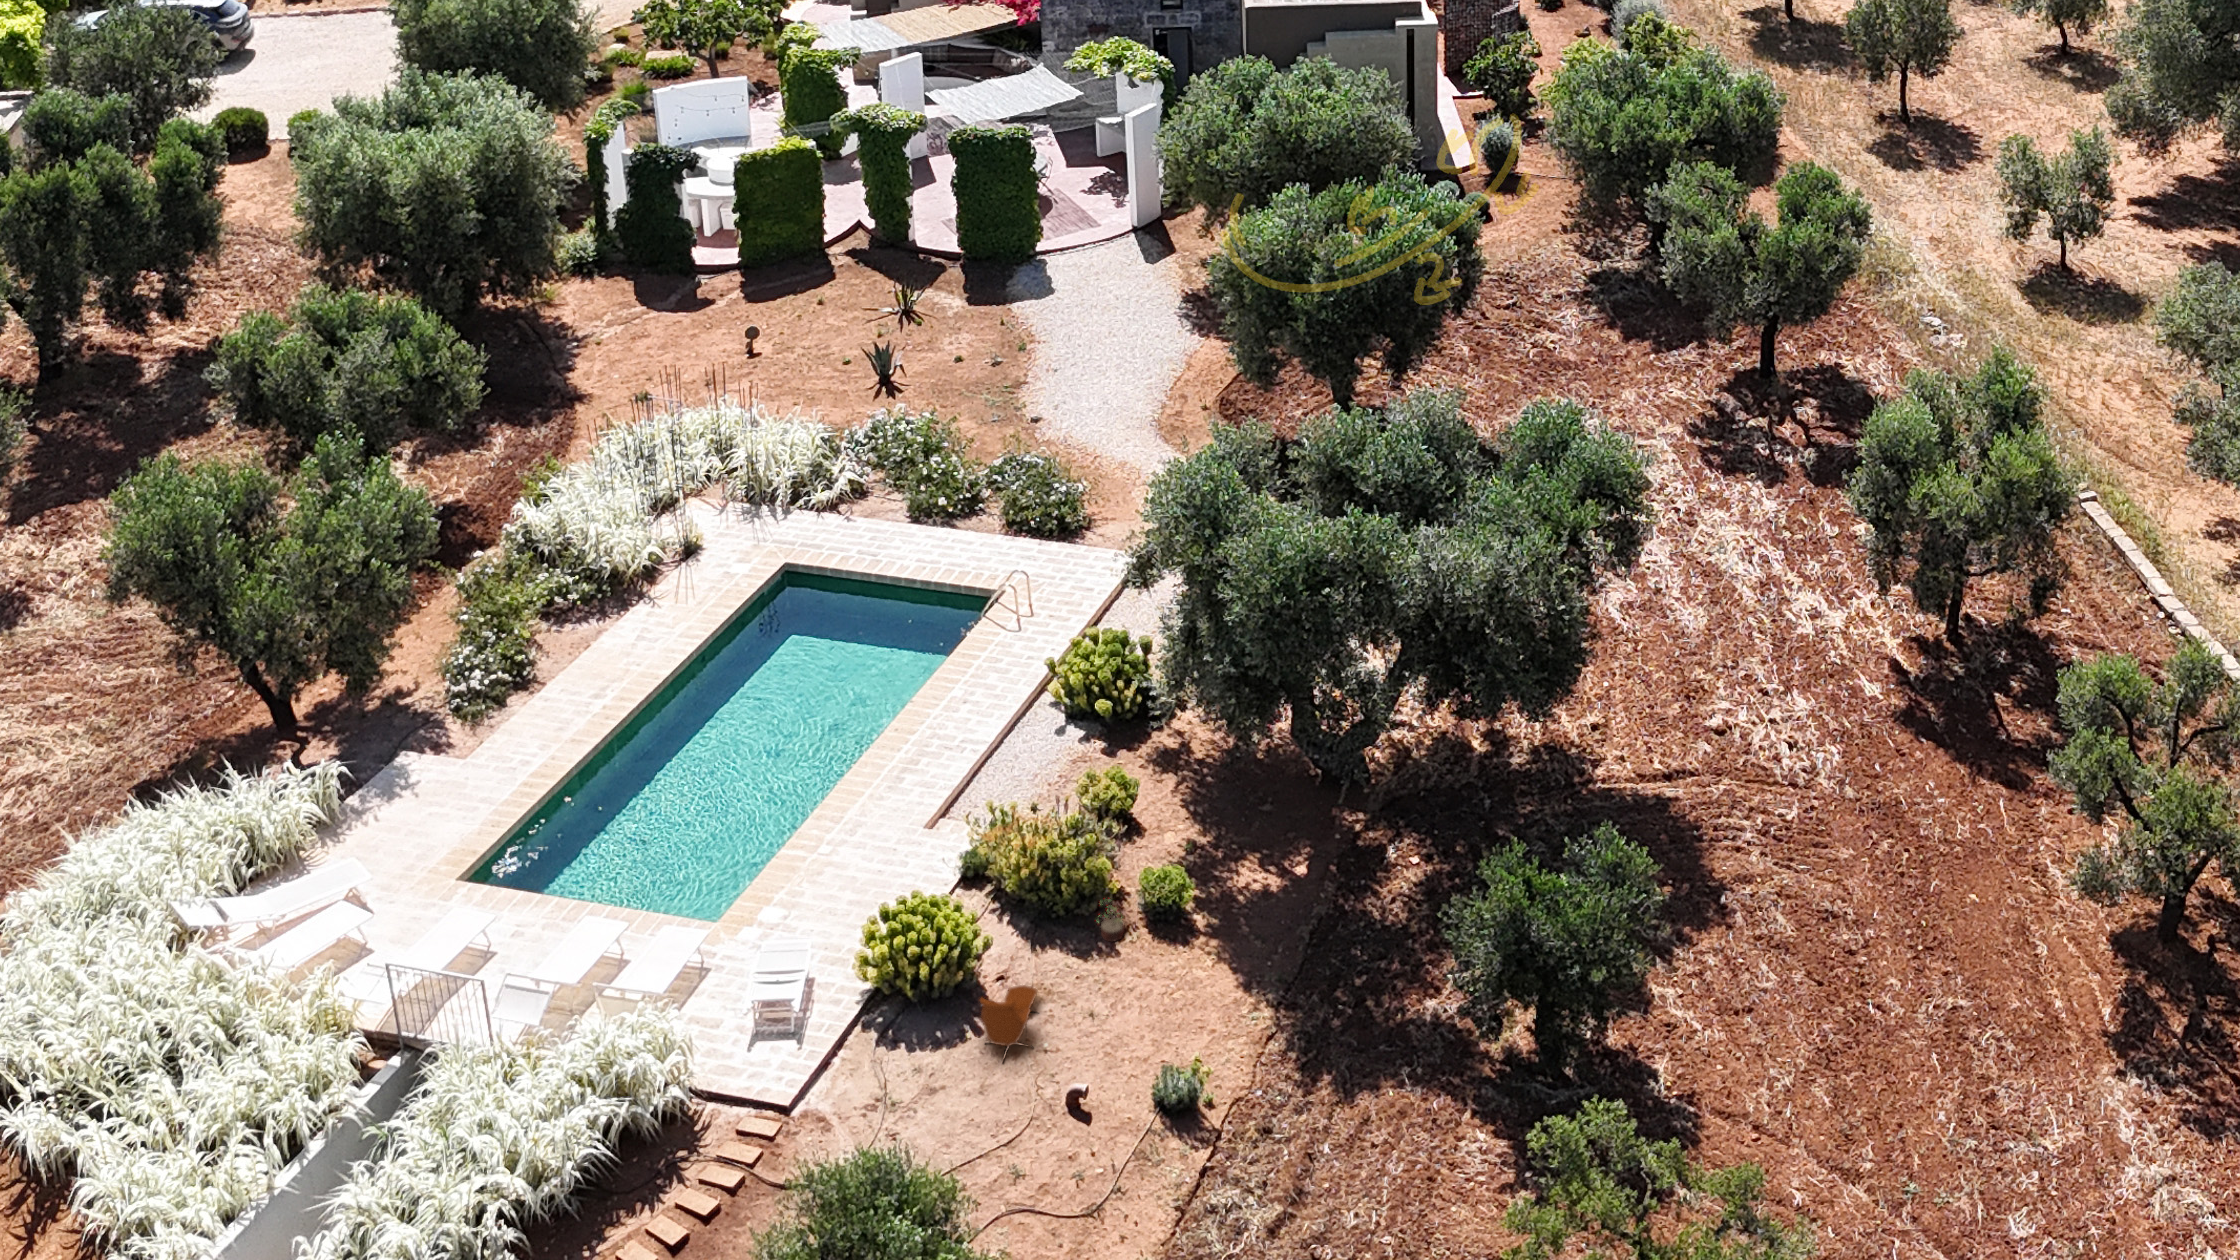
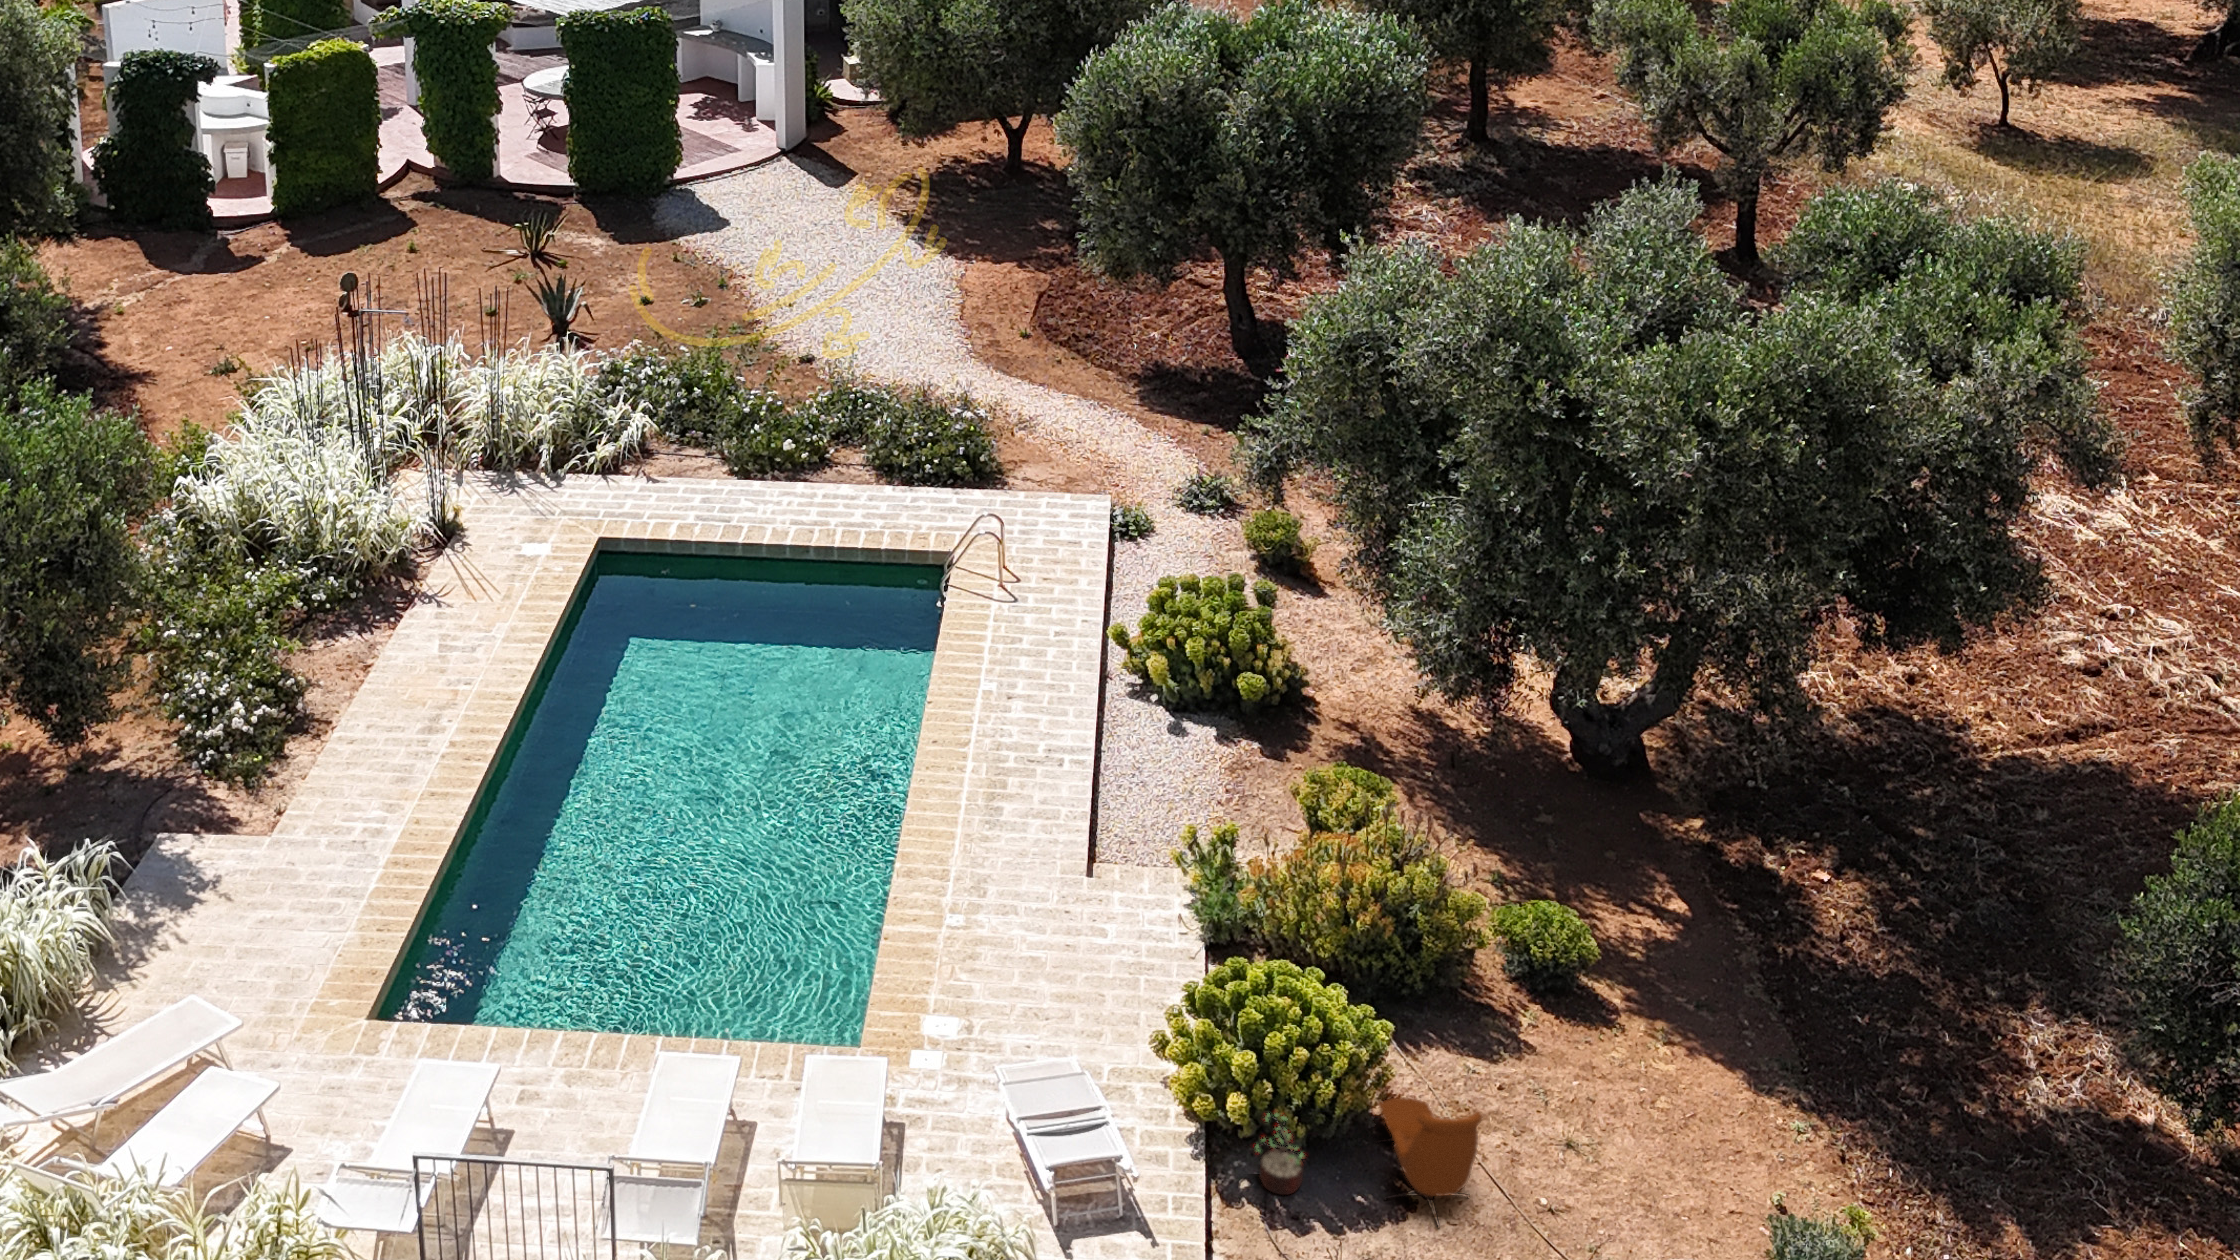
decorative plant: present [1097,898,1125,942] -> present [1253,1113,1304,1195]

